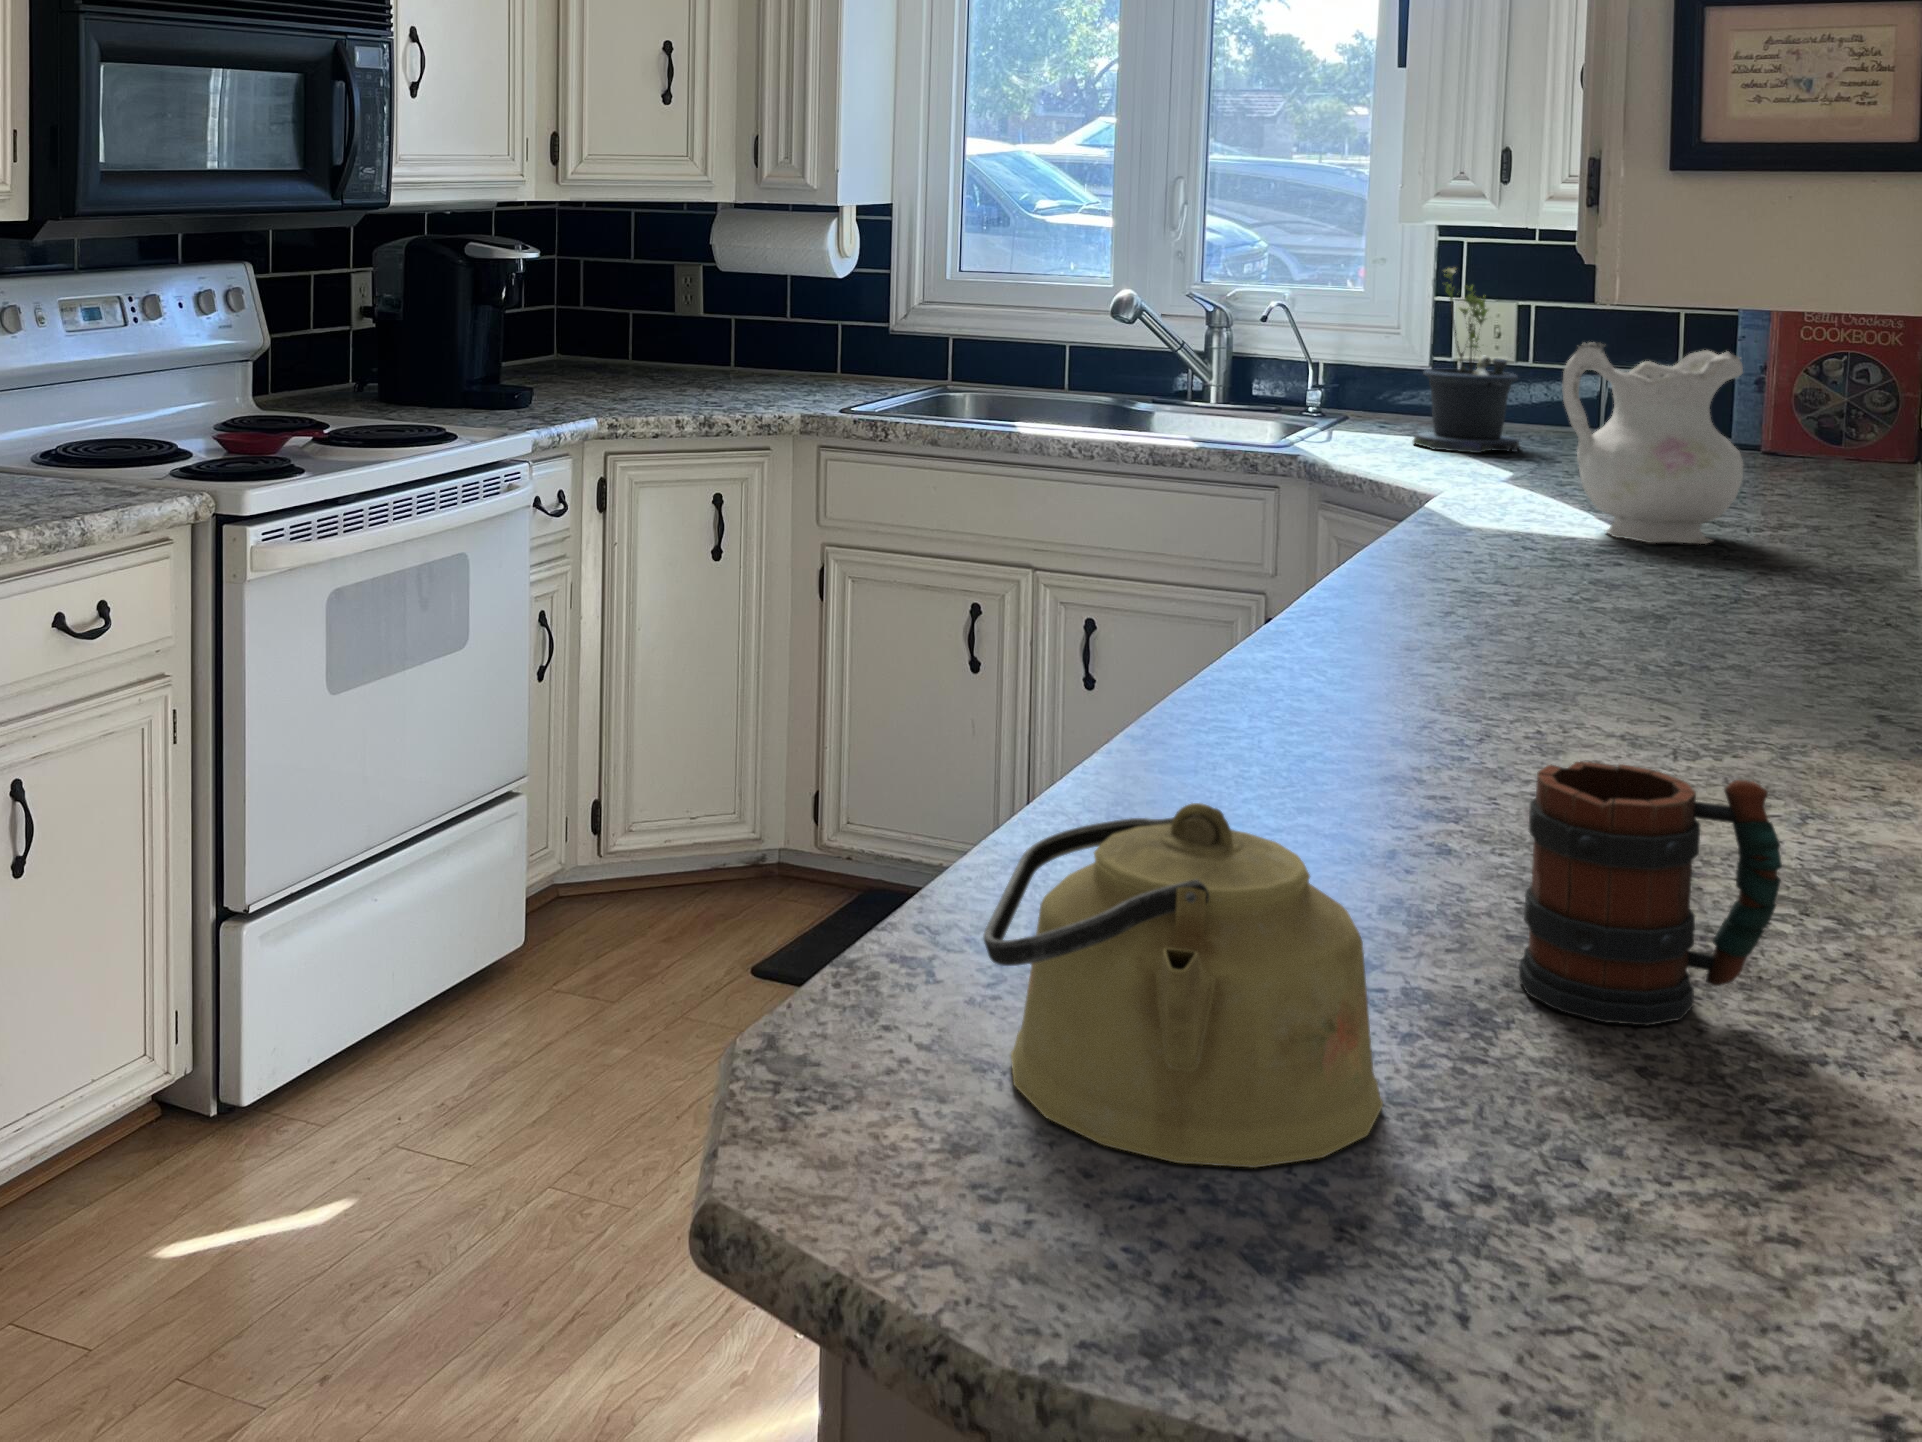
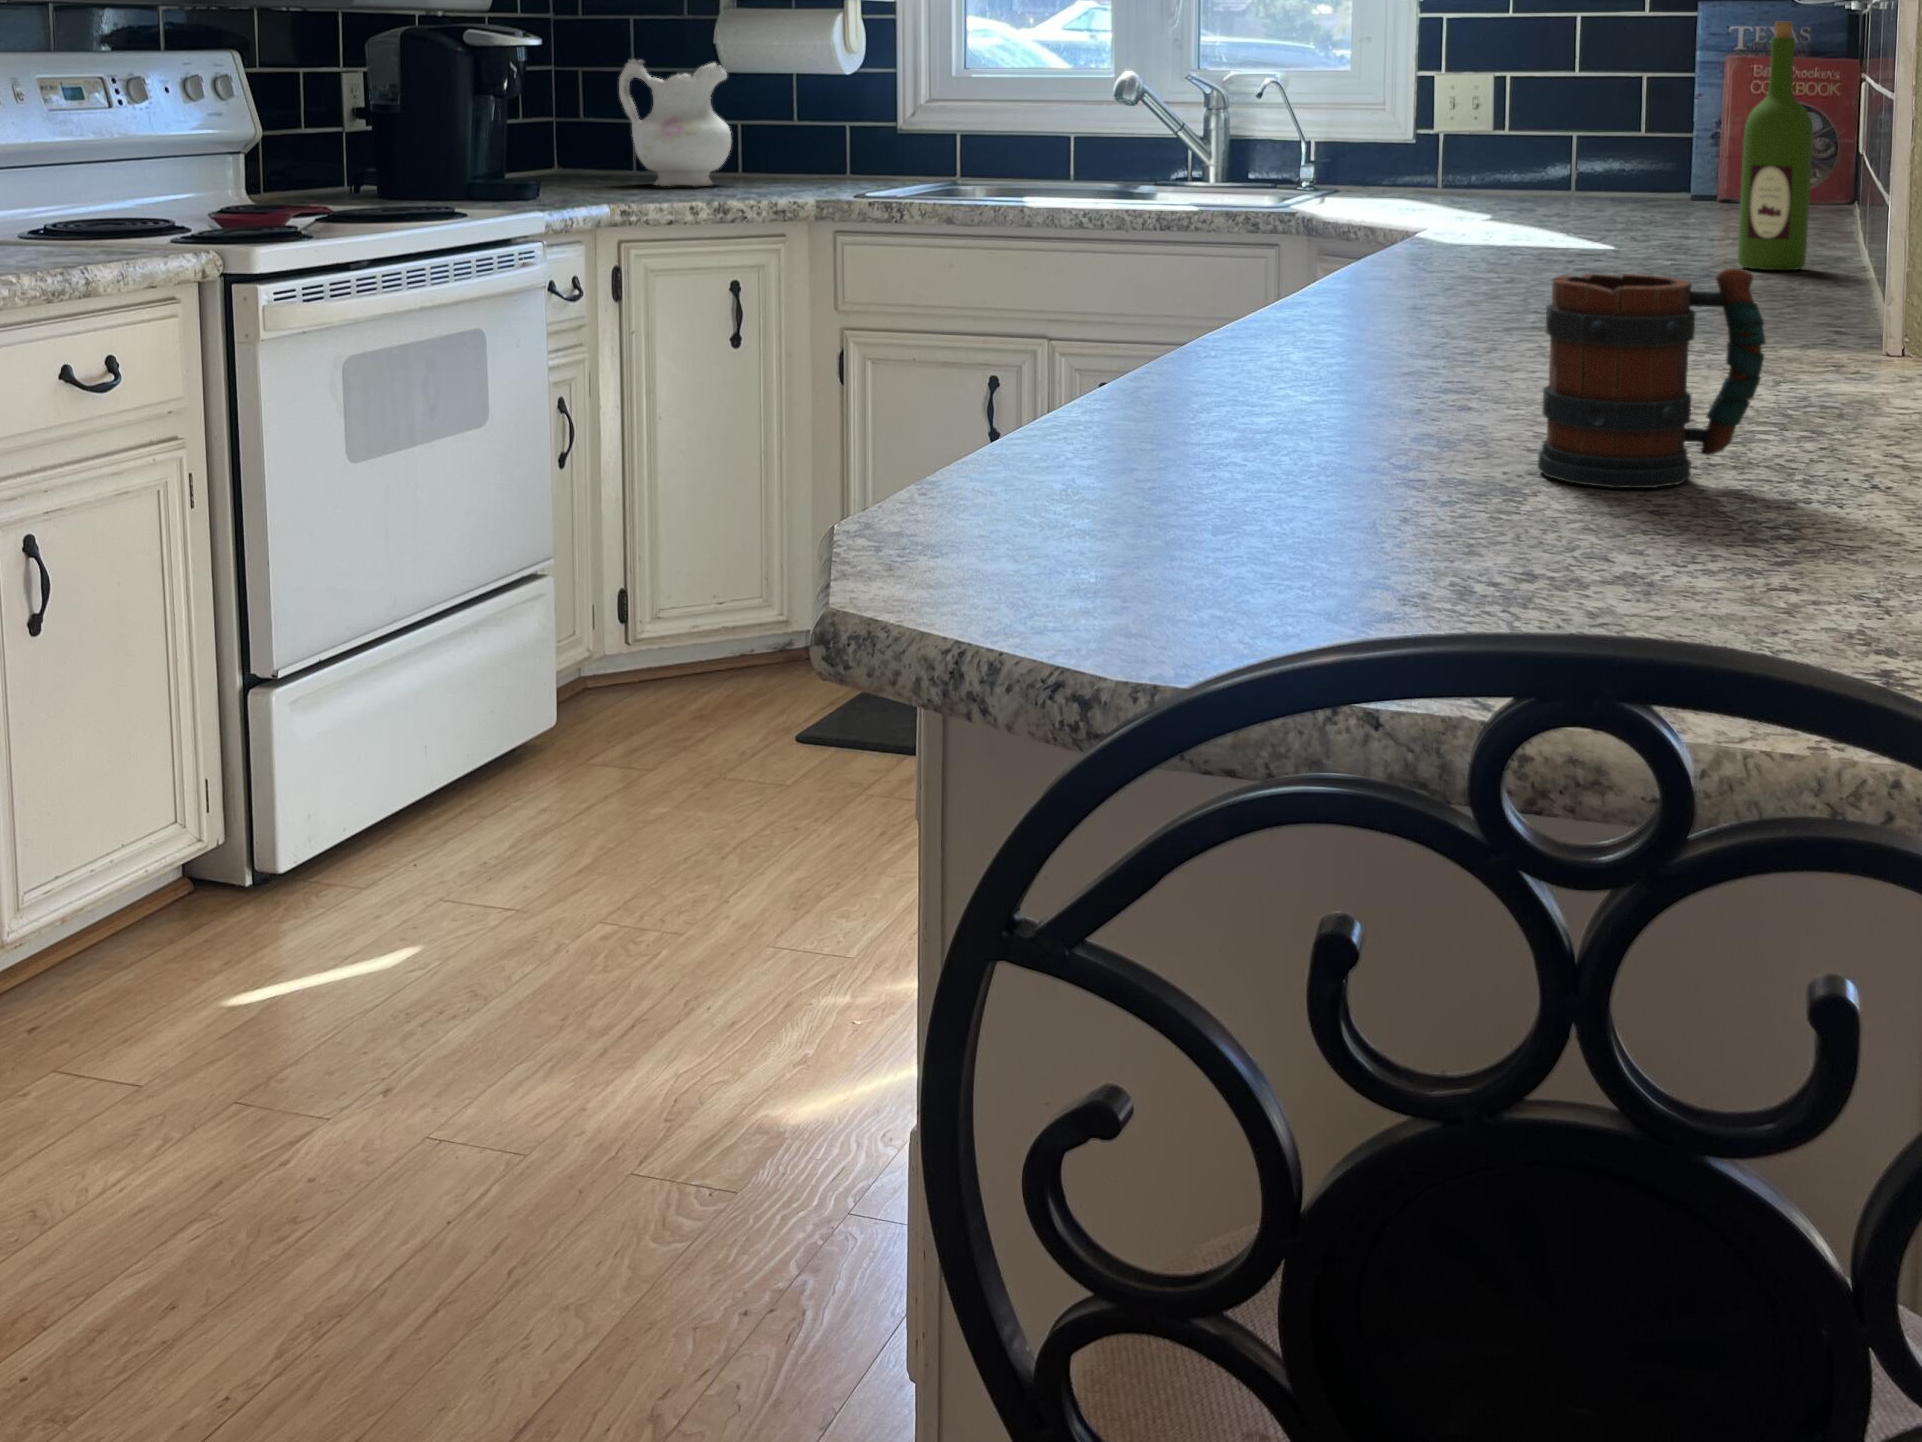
potted plant: present [1413,268,1521,453] -> none [1401,33,1504,208]
wine bottle: none [1778,318,1863,587] -> present [1738,22,1813,270]
ceramic pitcher: present [1562,342,1743,544] -> present [619,60,731,186]
kettle: present [984,803,1383,1168] -> none [1069,269,1430,568]

